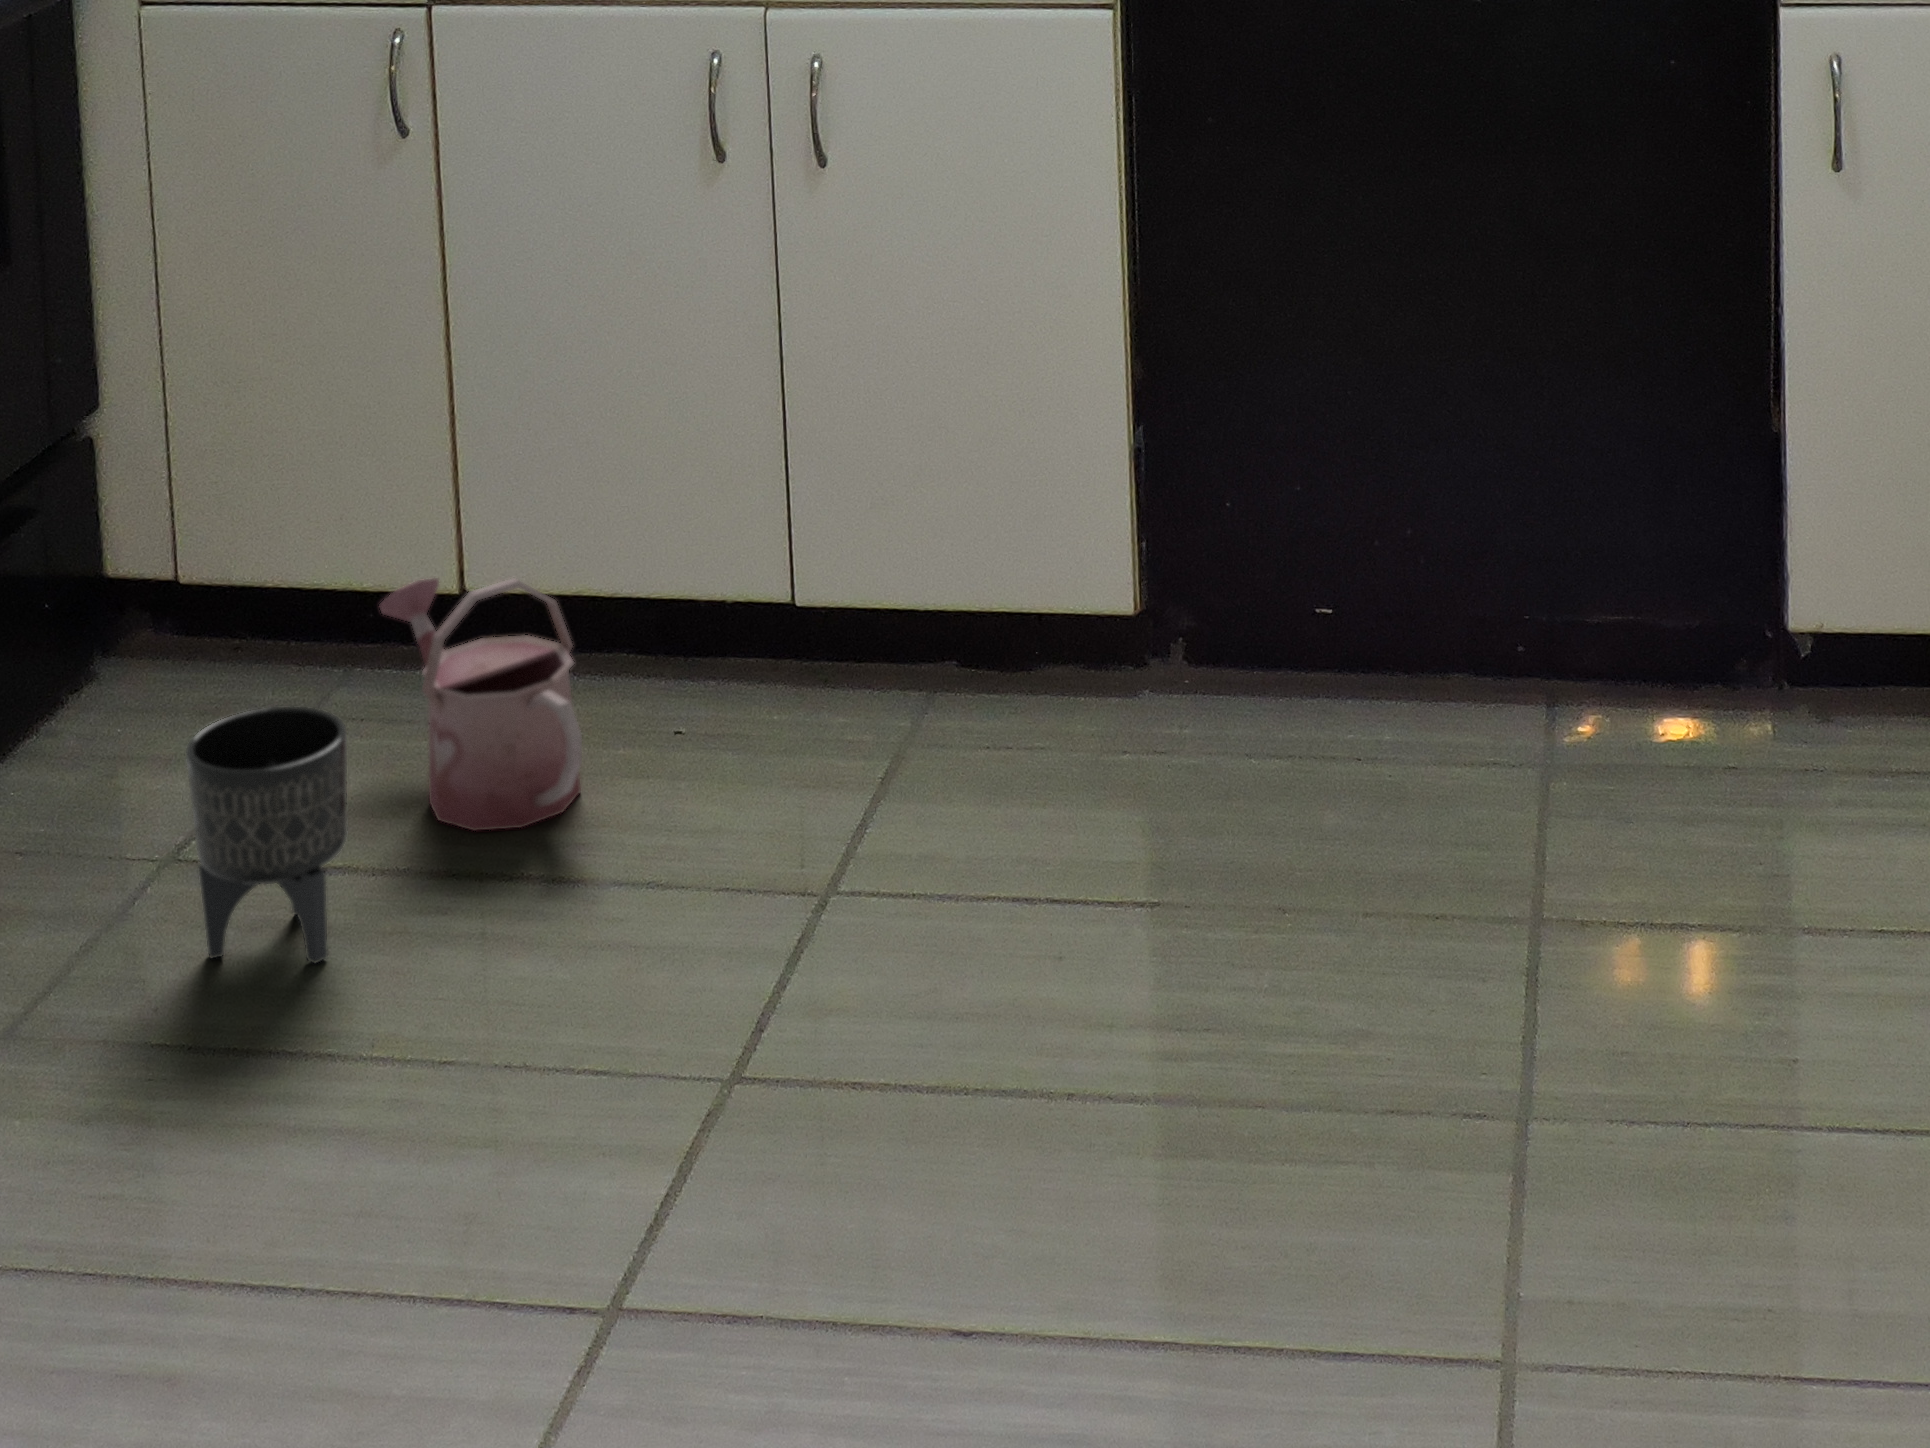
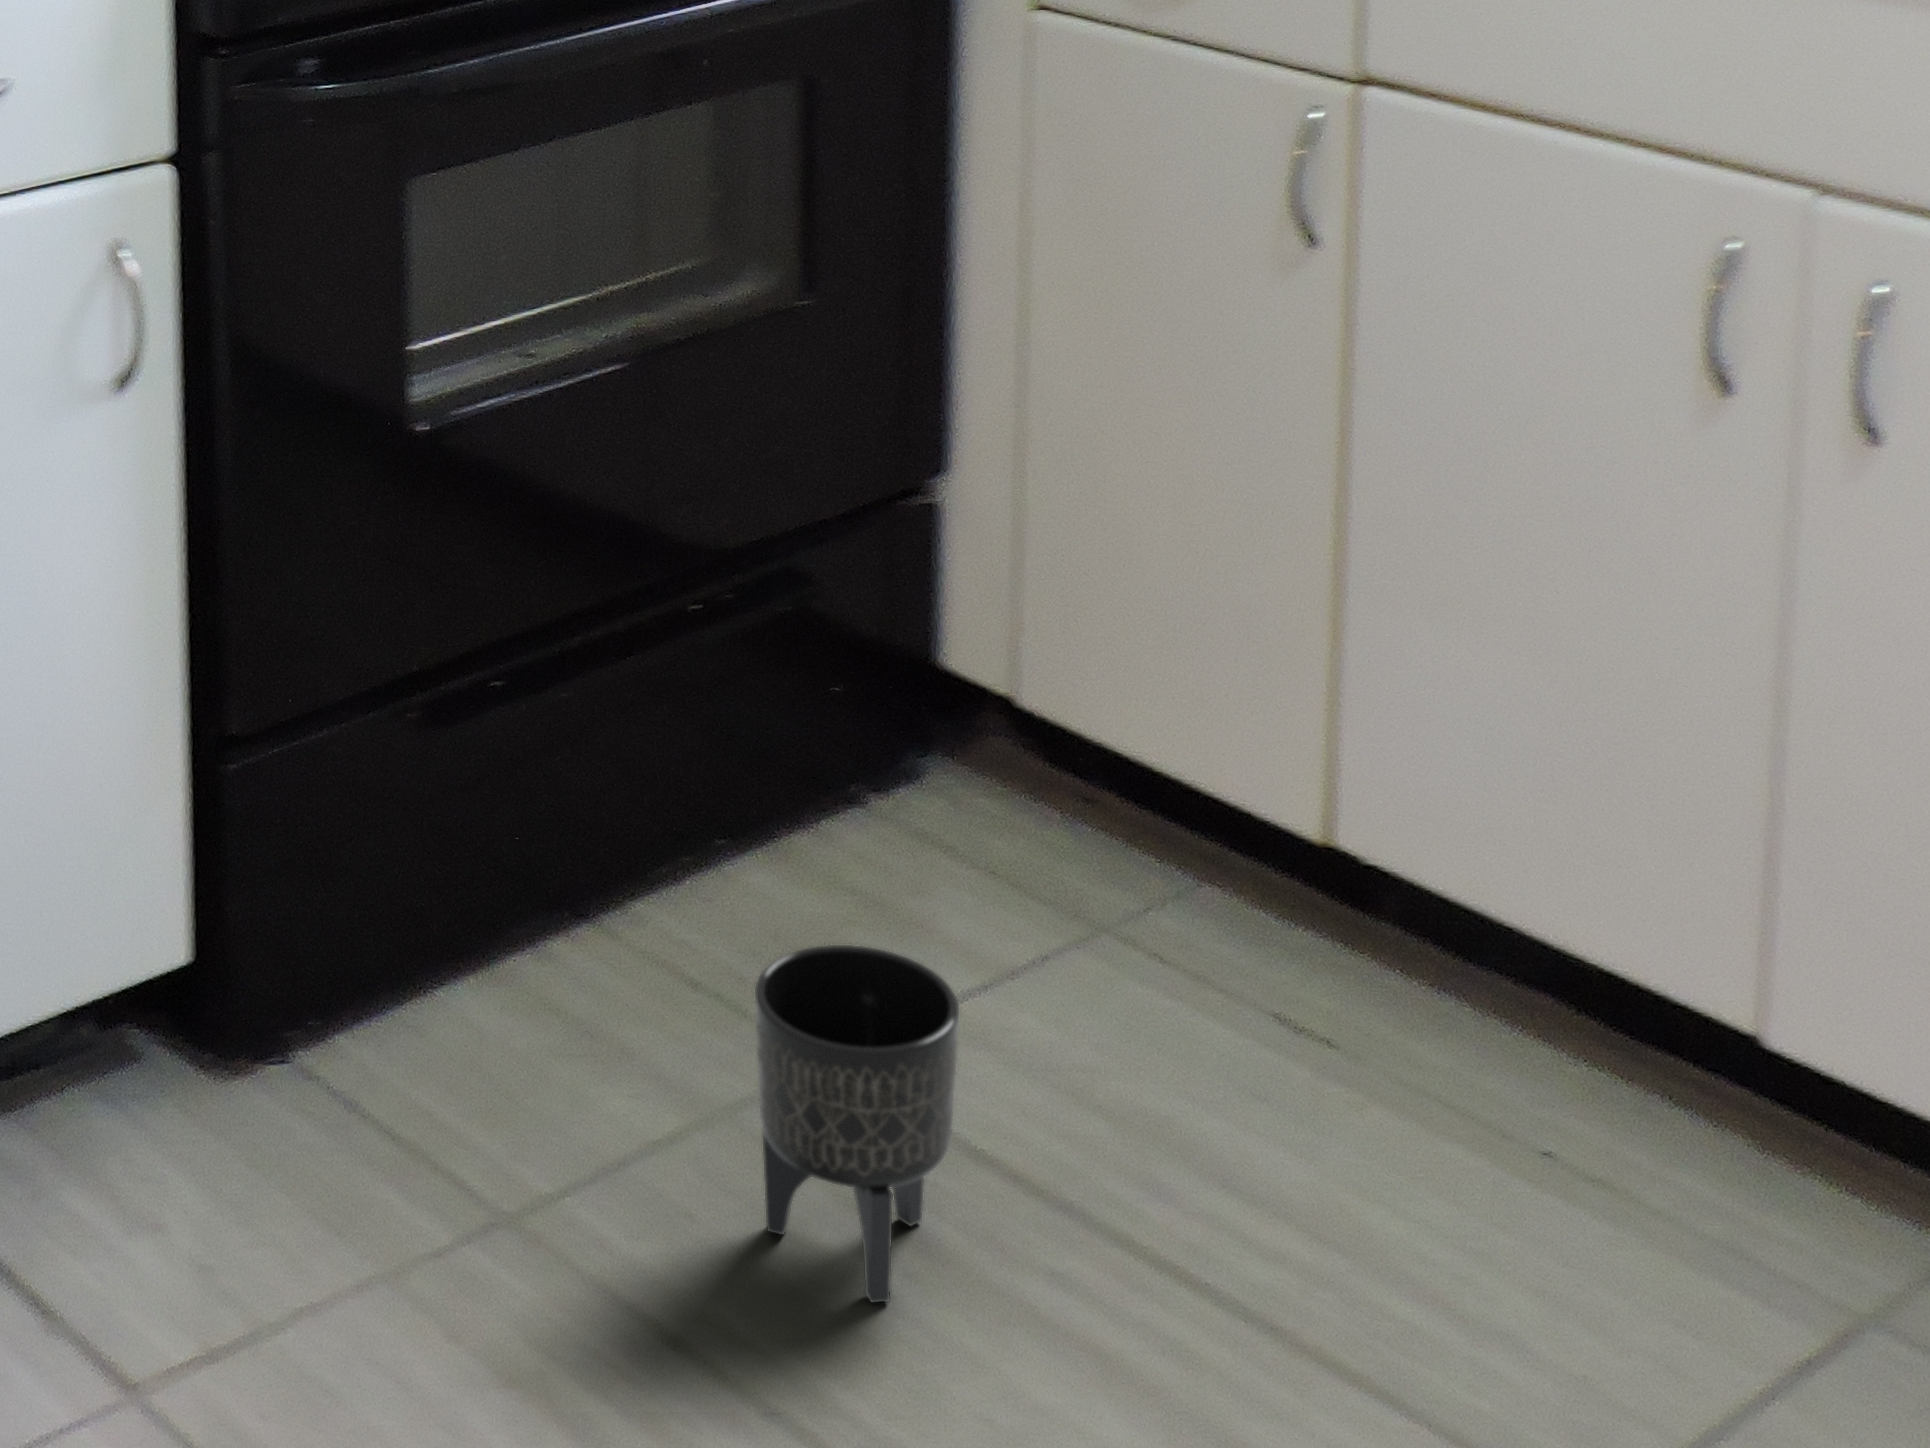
watering can: present [379,578,582,830] -> none [1141,838,1379,1234]

